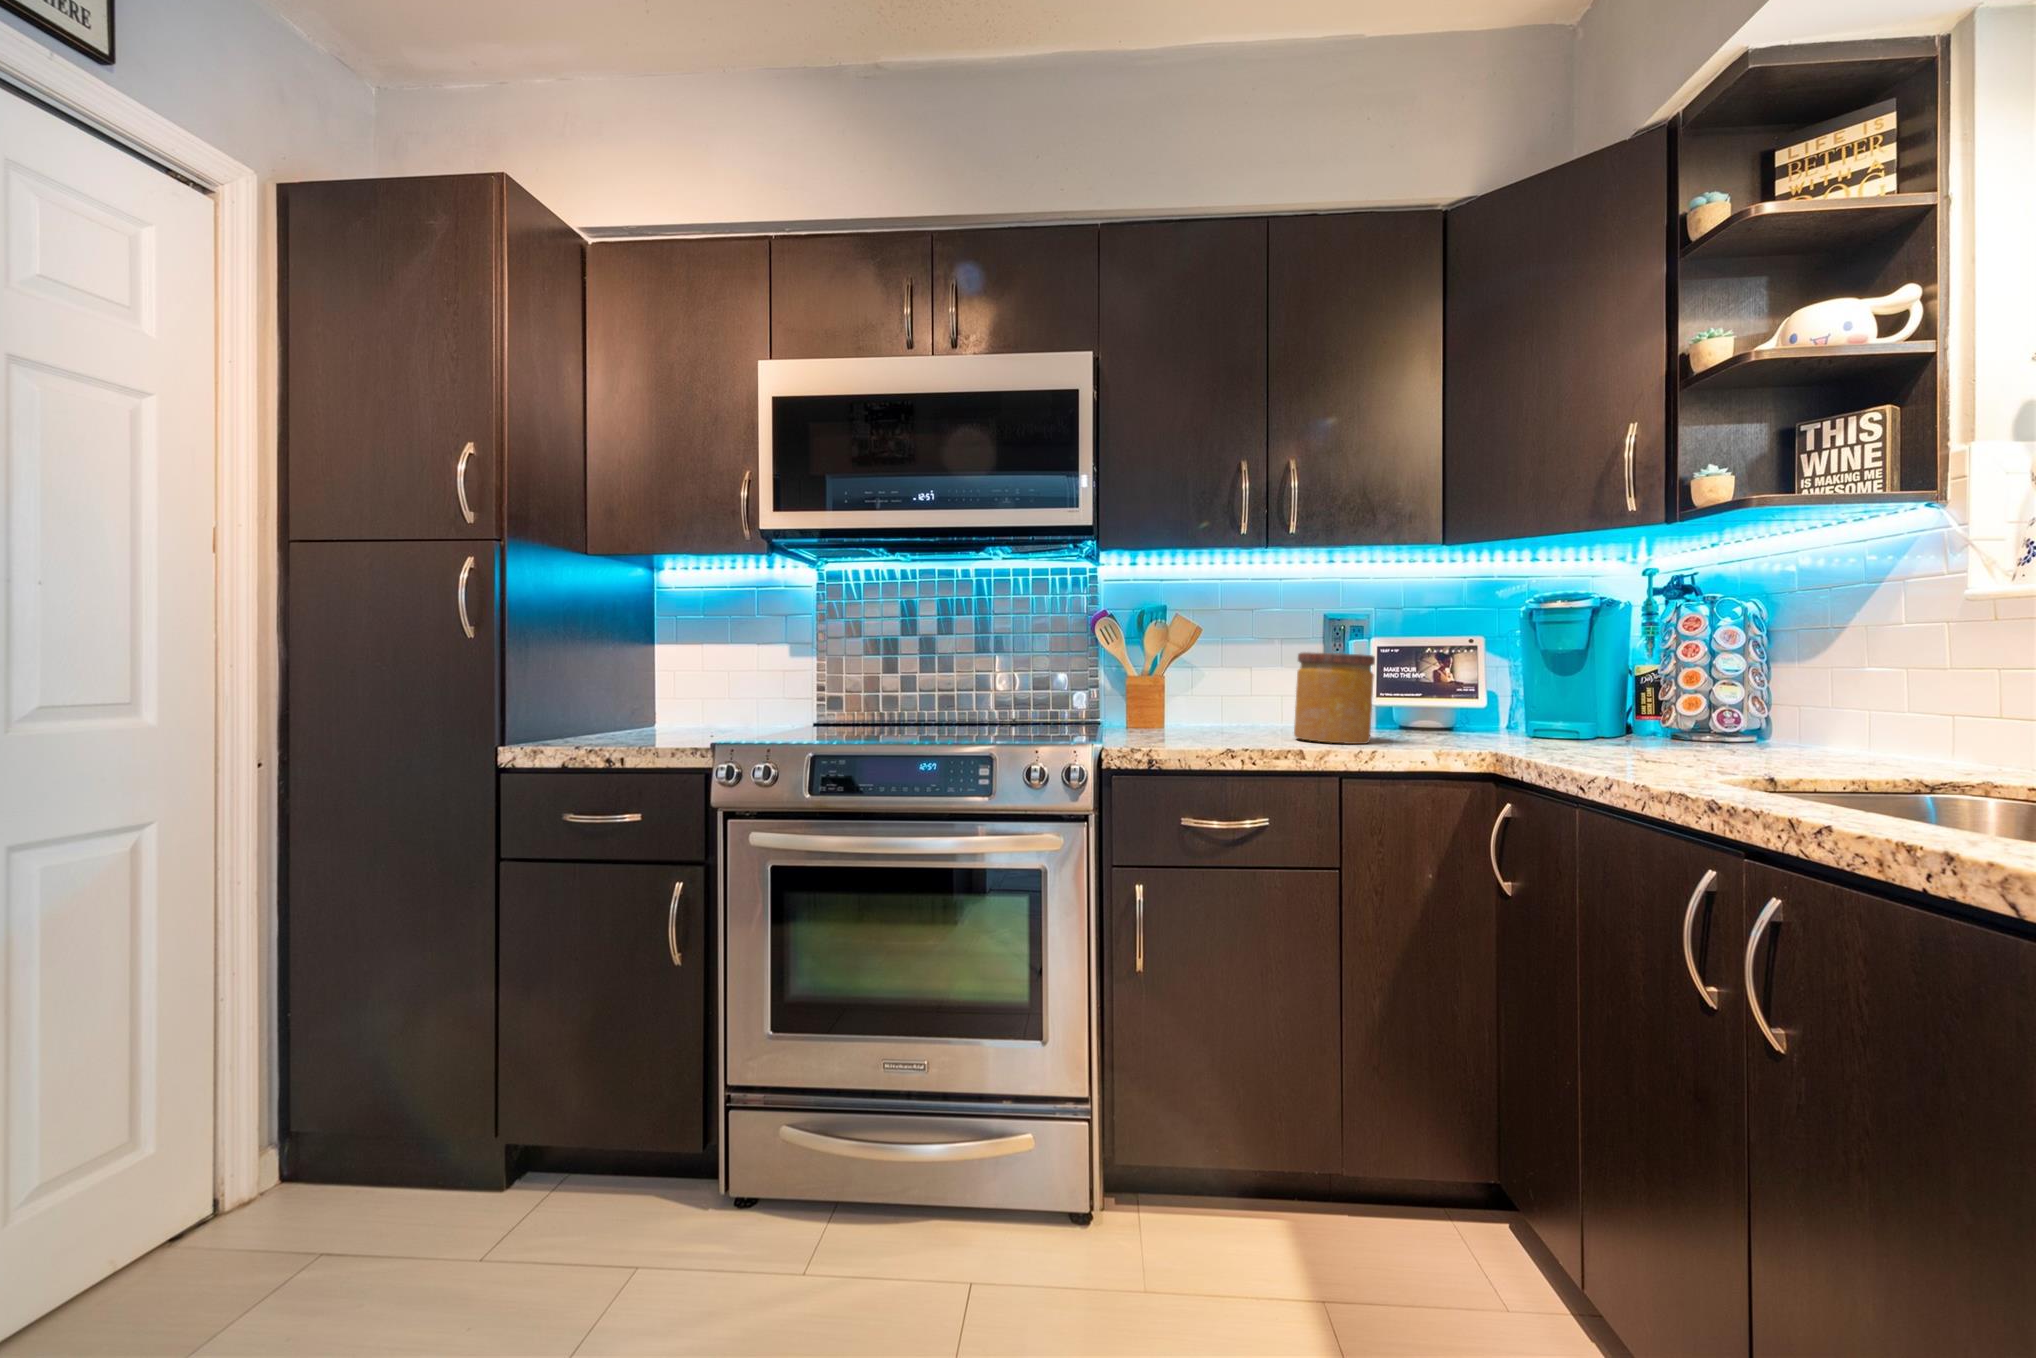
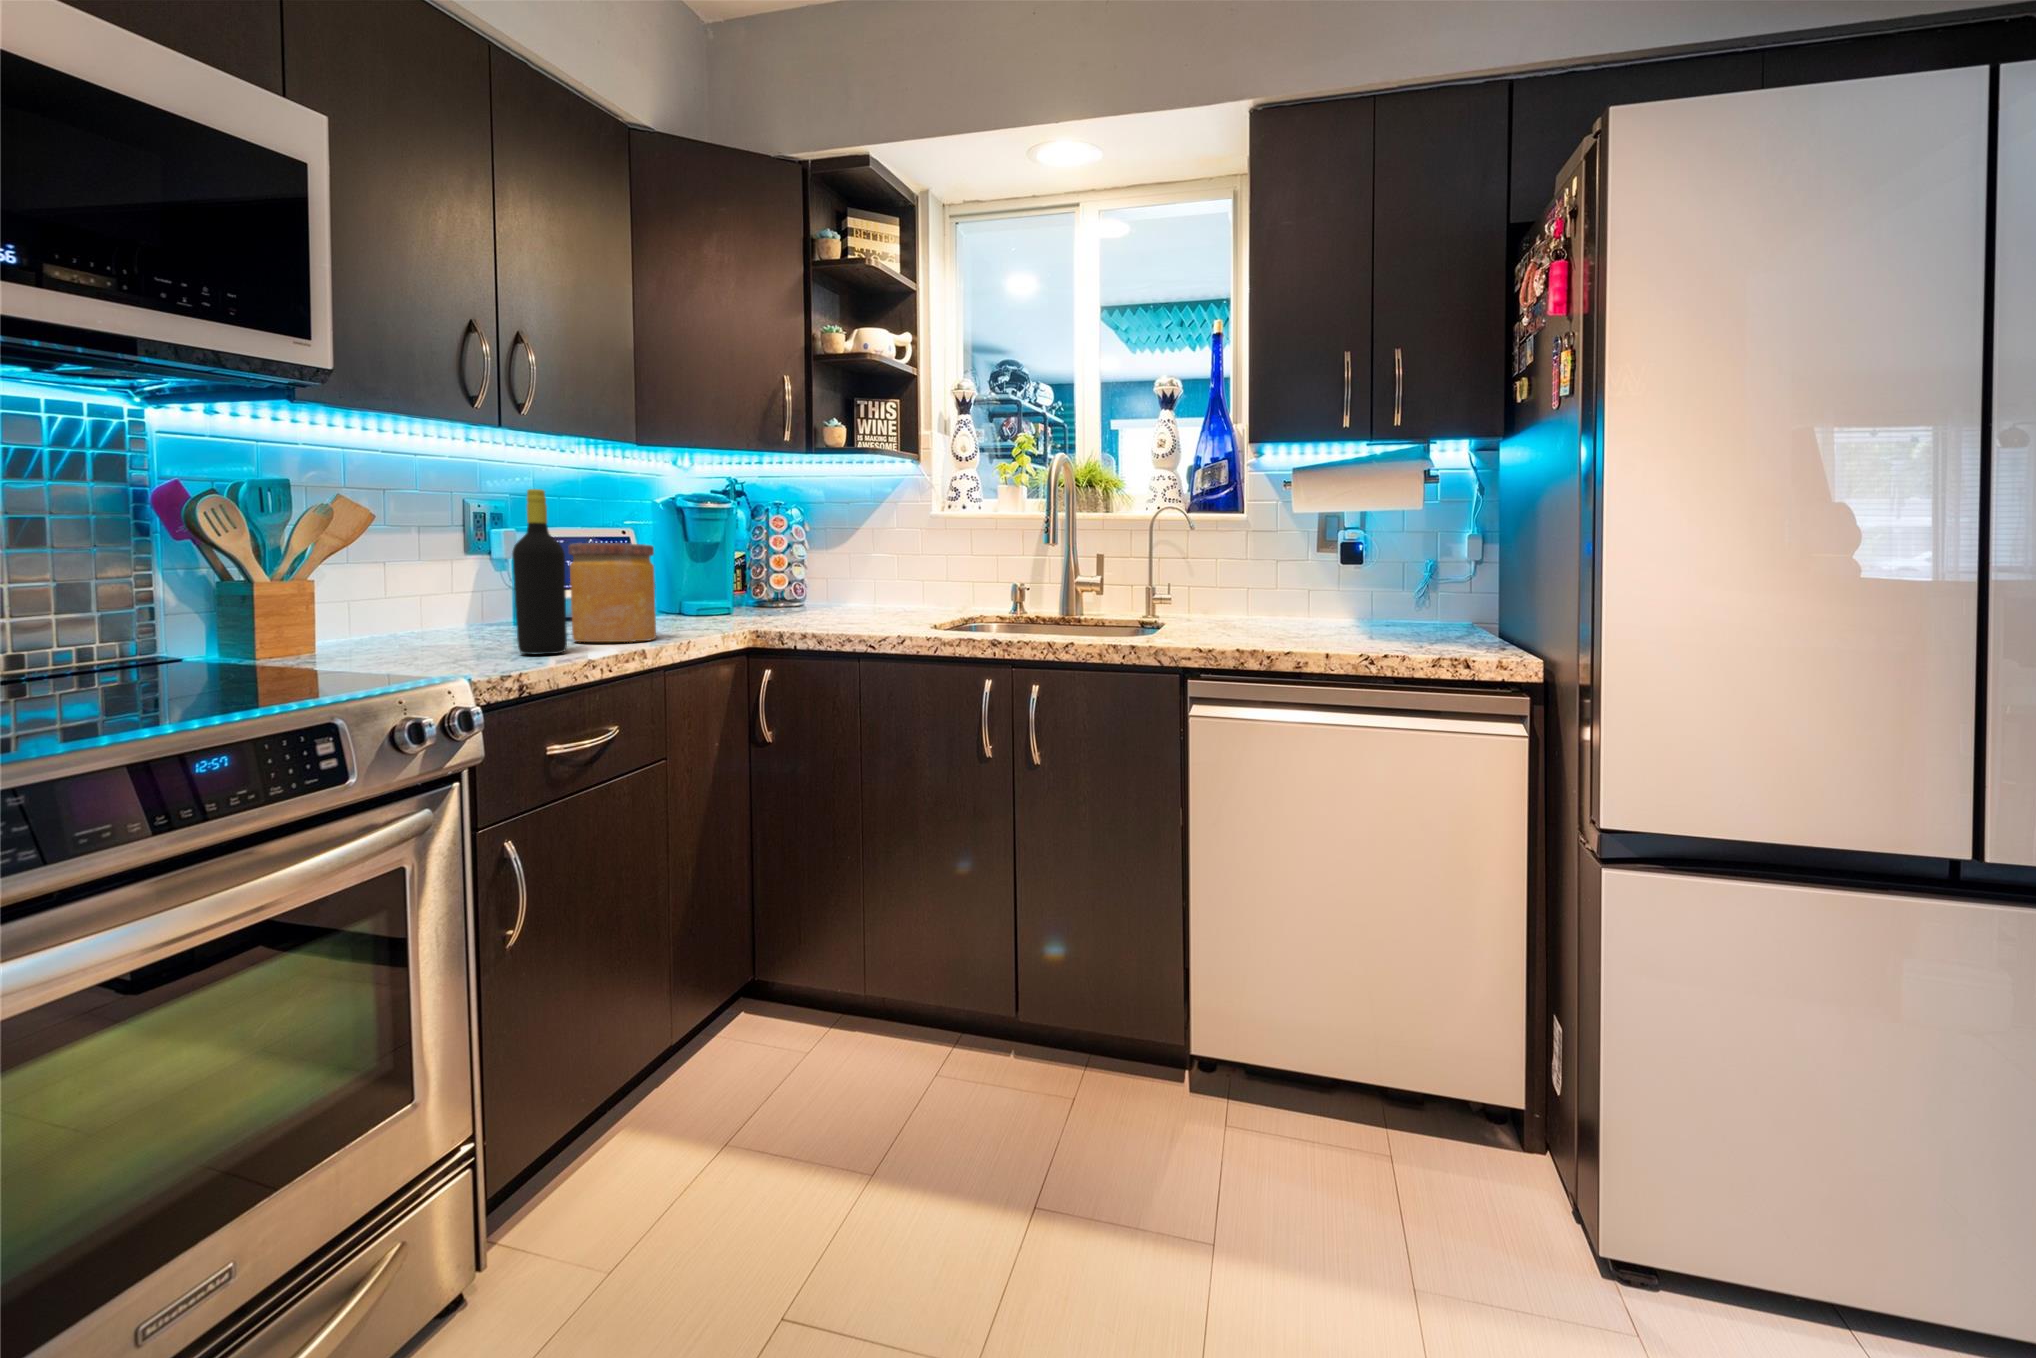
bottle: none [1199,609,1243,742] -> present [512,489,567,655]

